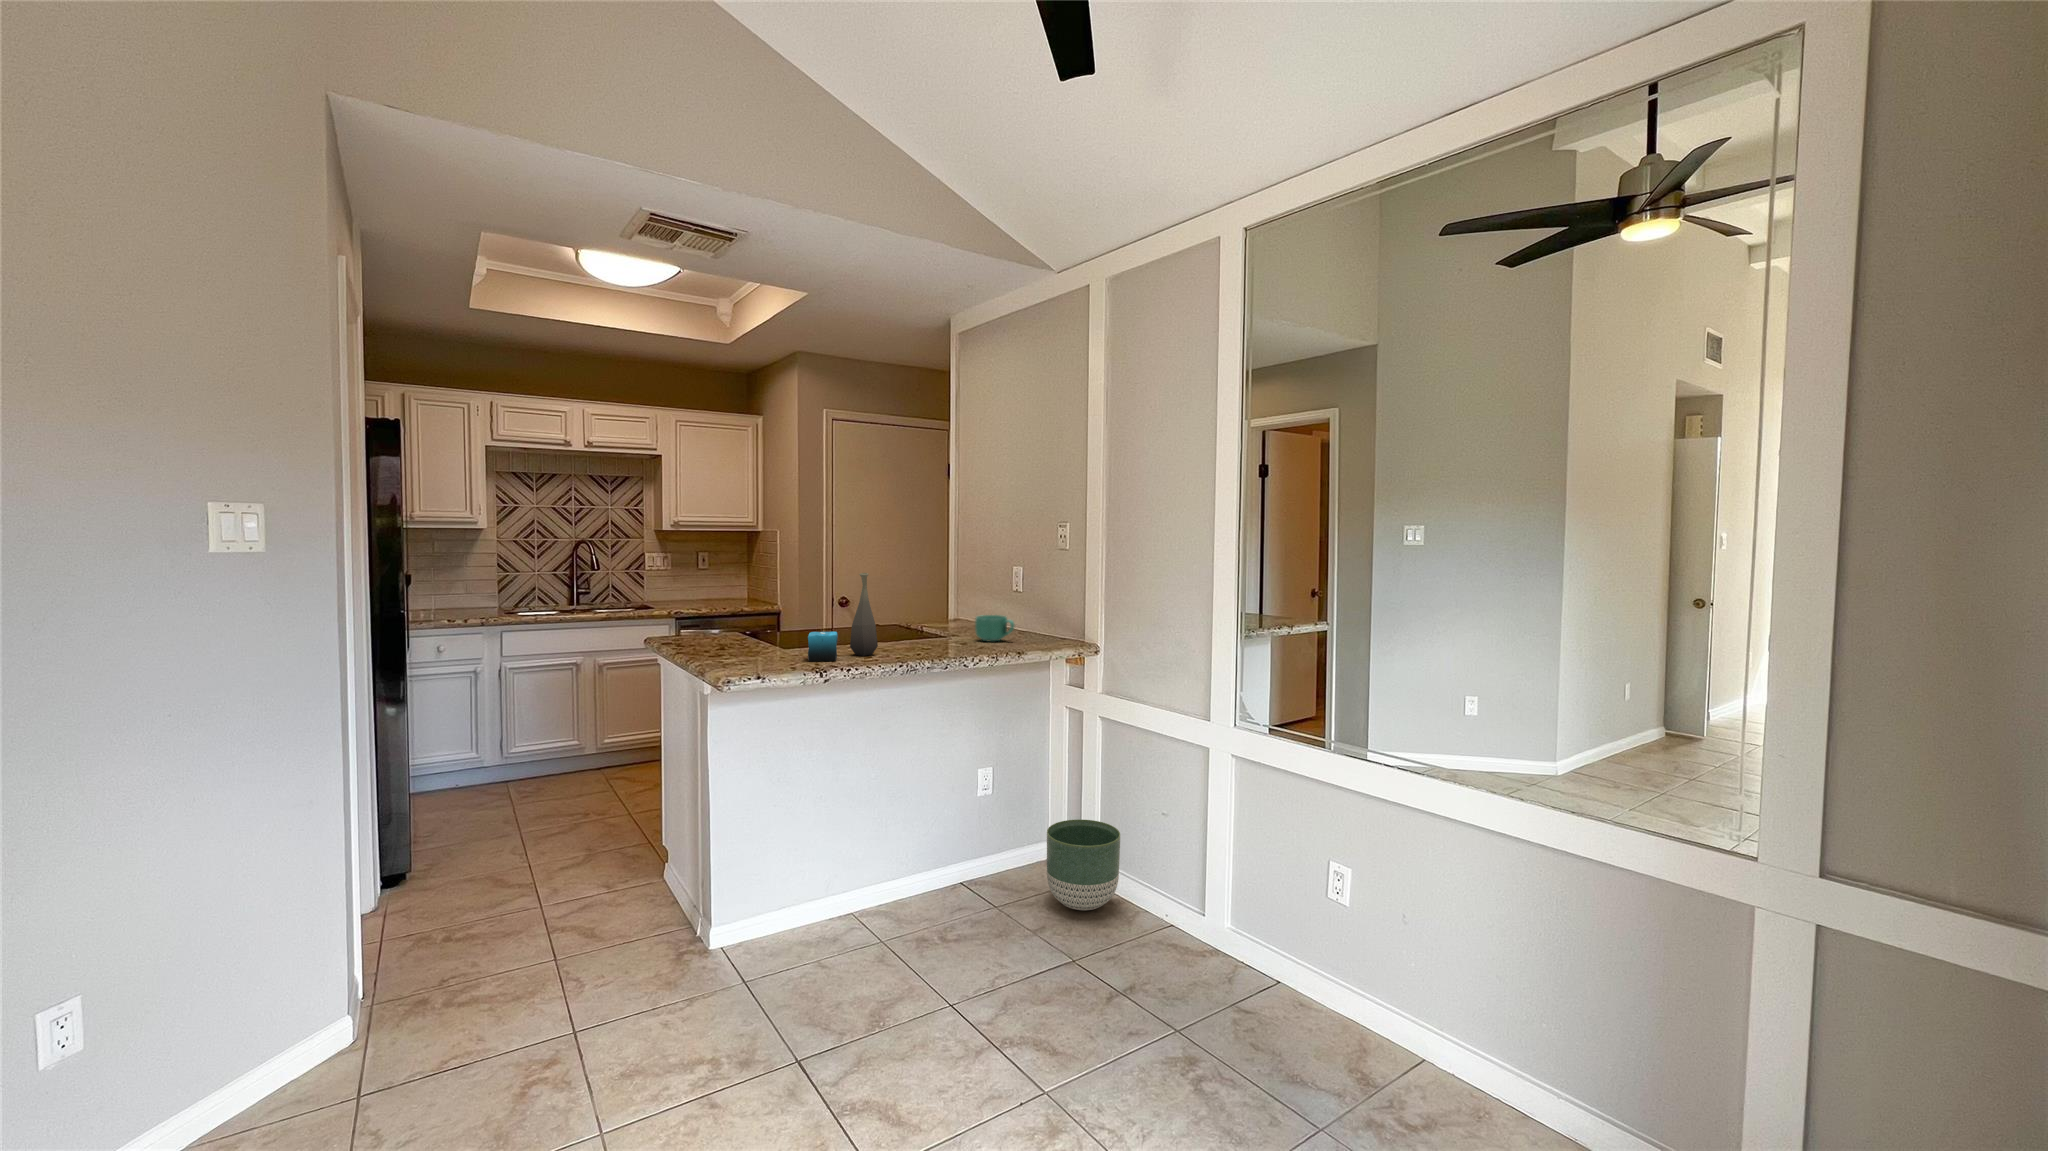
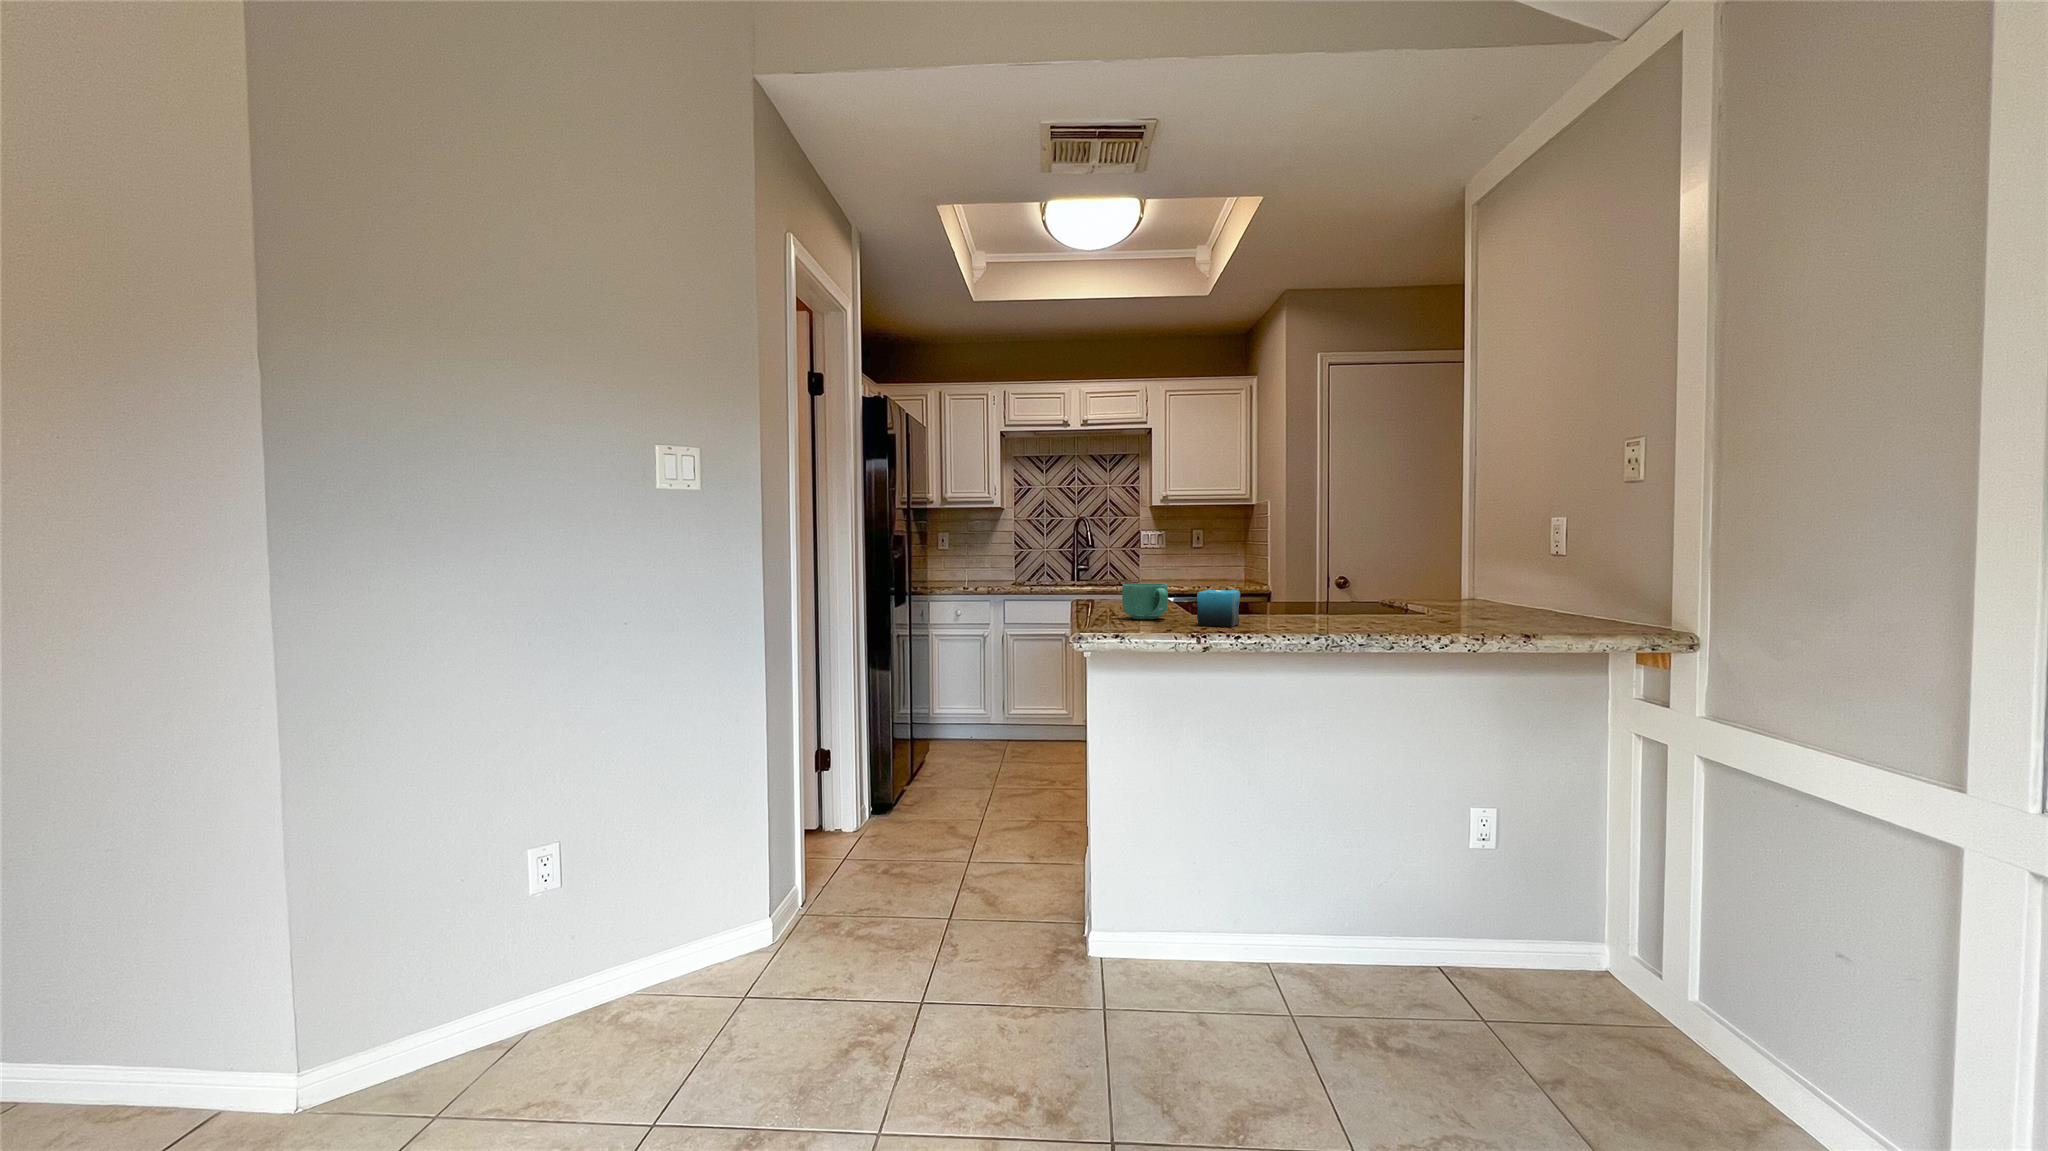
bottle: present [850,573,878,656] -> none [1260,515,1298,625]
mug: present [975,615,1014,641] -> present [1122,583,1168,619]
planter: present [1047,819,1120,910] -> none [1578,917,1735,1084]

